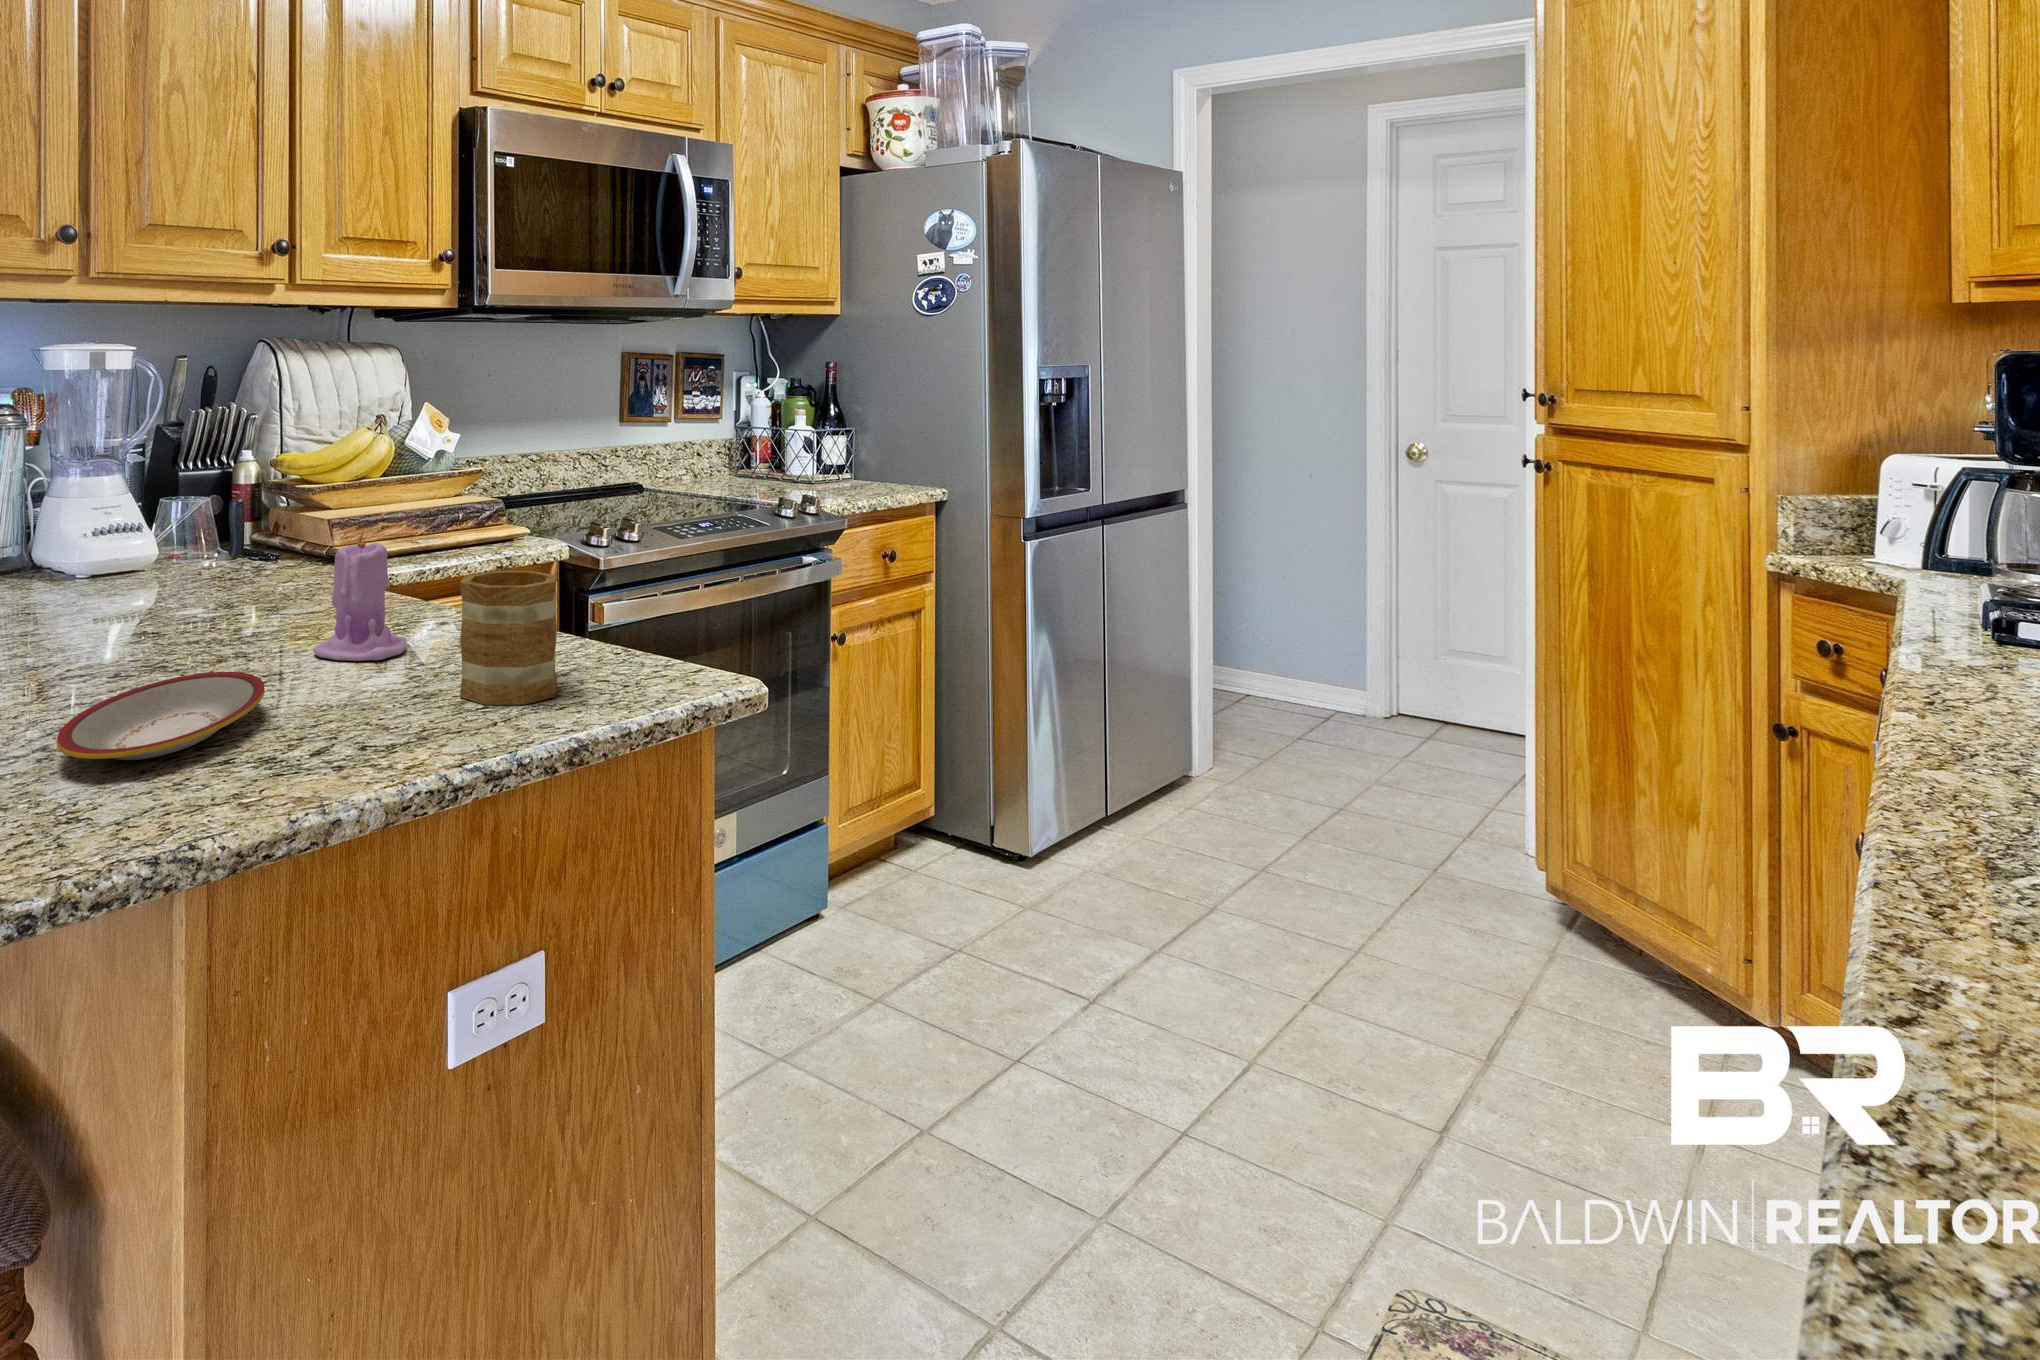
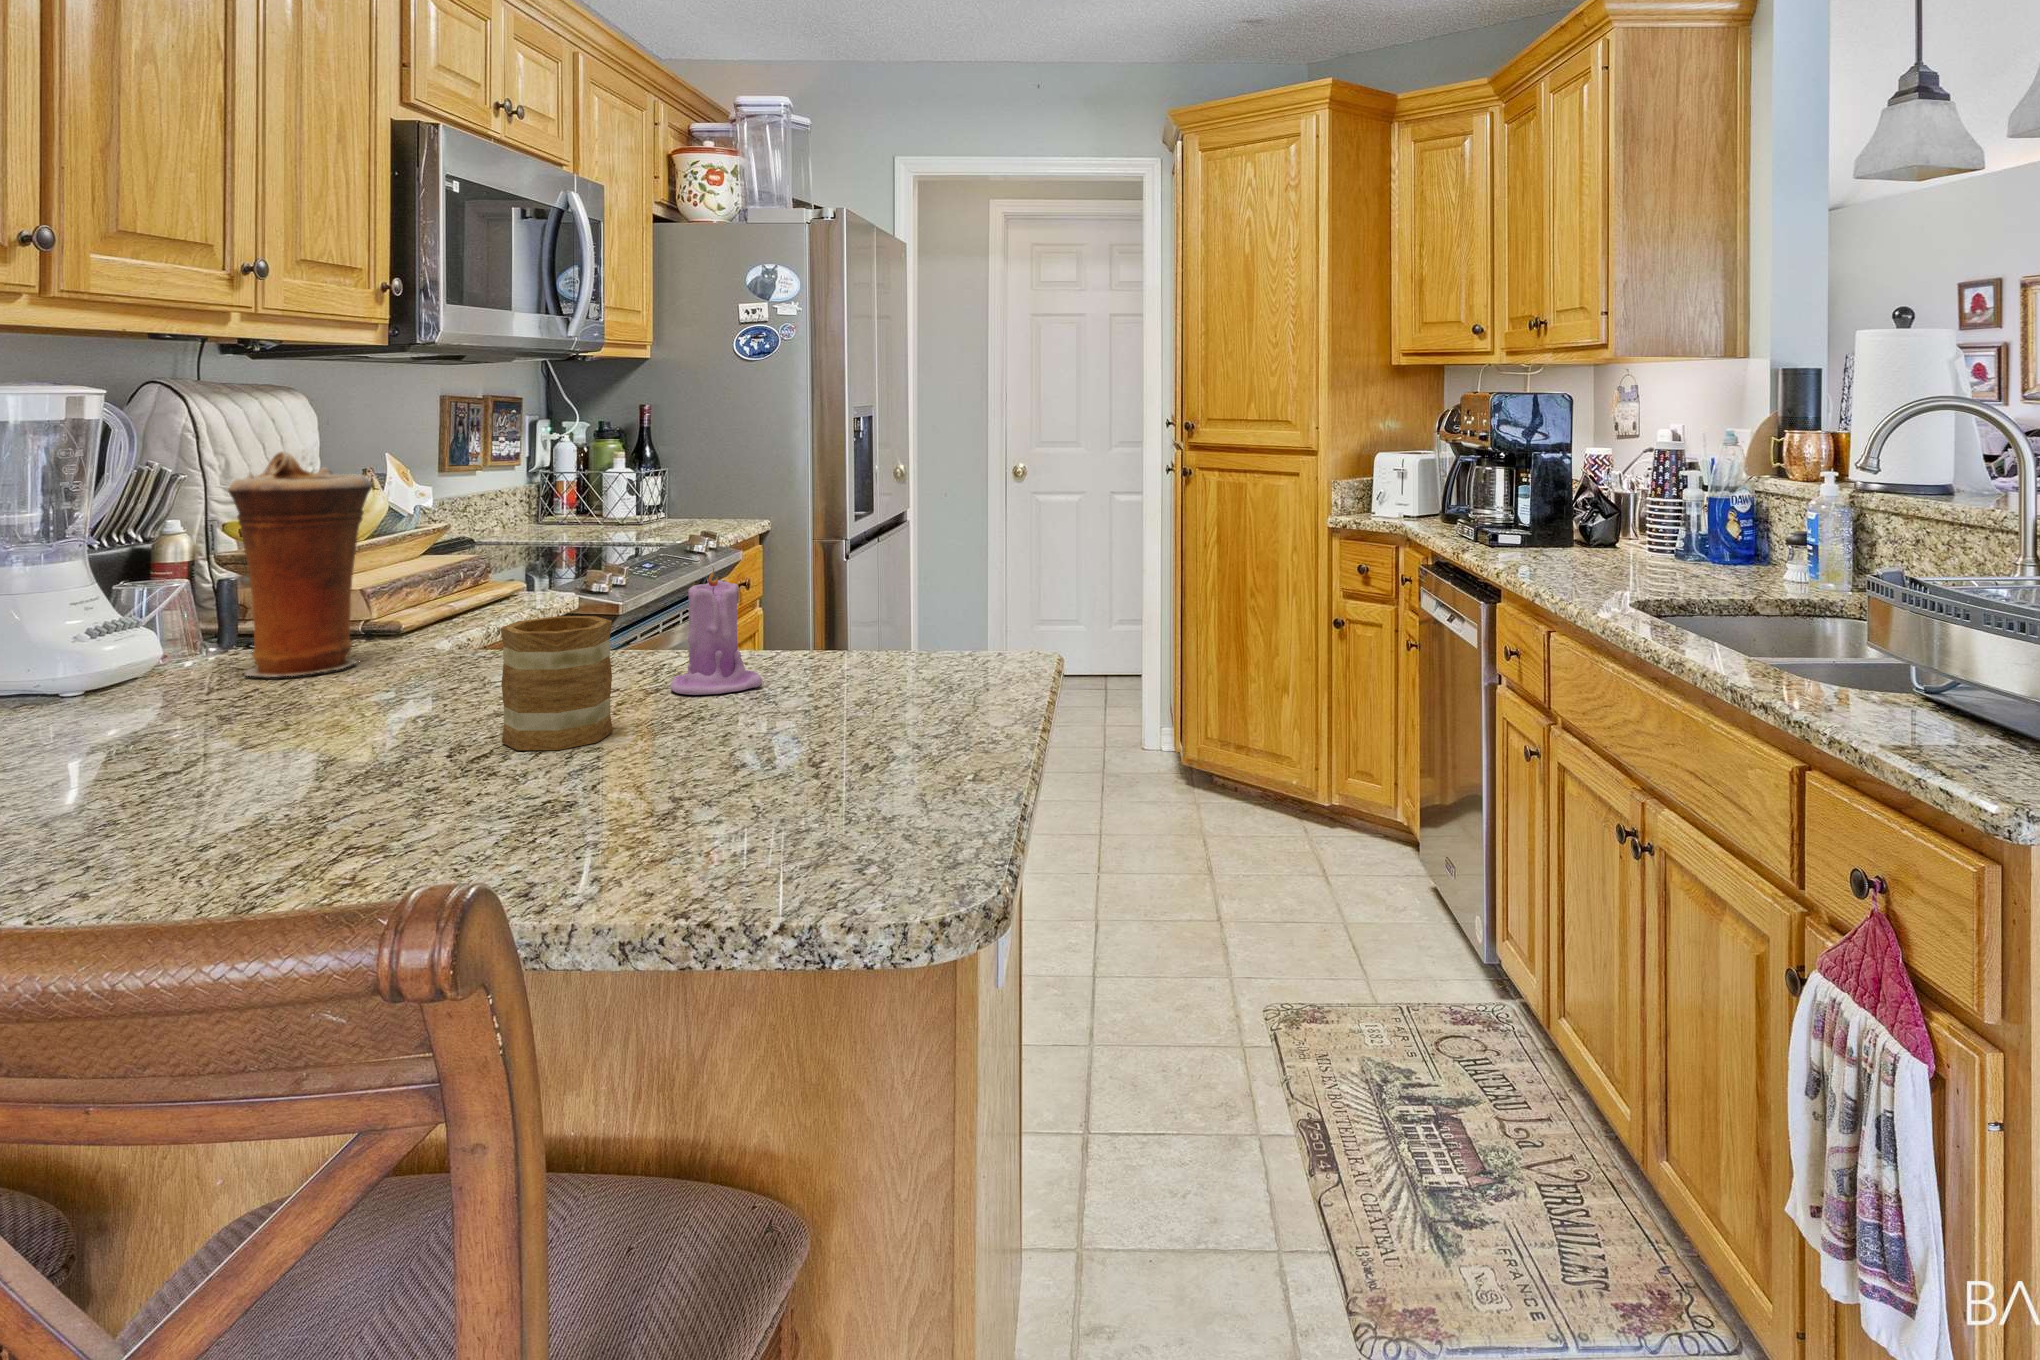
vase: none [173,397,305,587] -> present [228,451,373,677]
mug: present [460,571,557,705] -> present [501,616,613,750]
plate: present [57,672,265,760] -> none [708,702,894,773]

